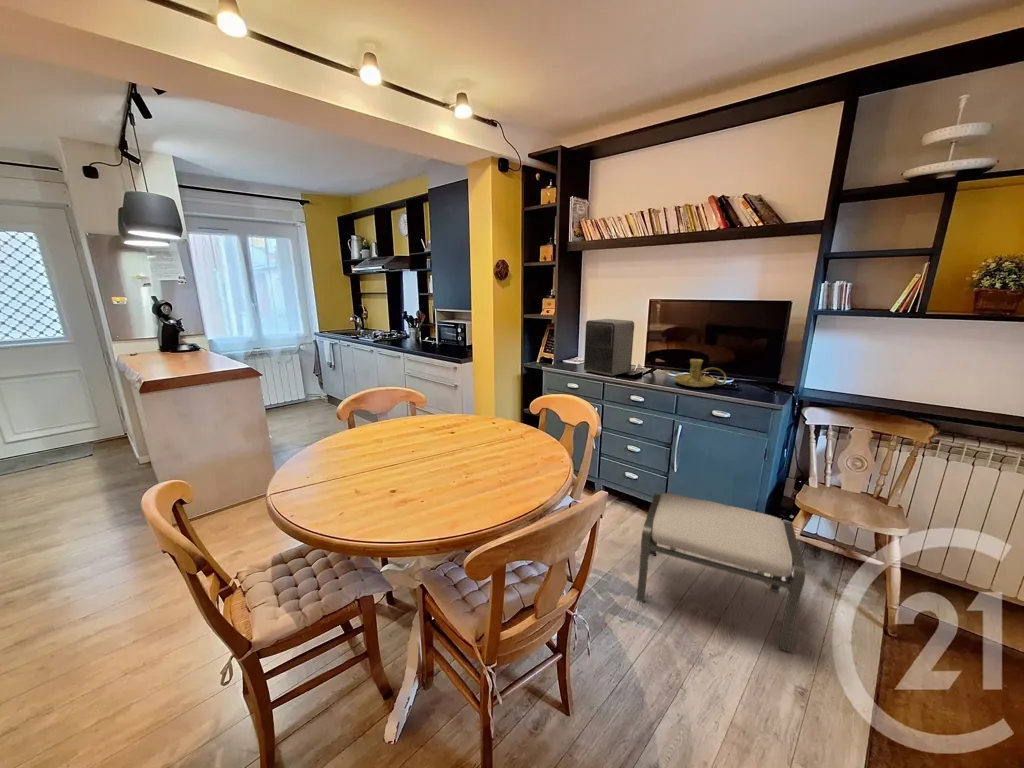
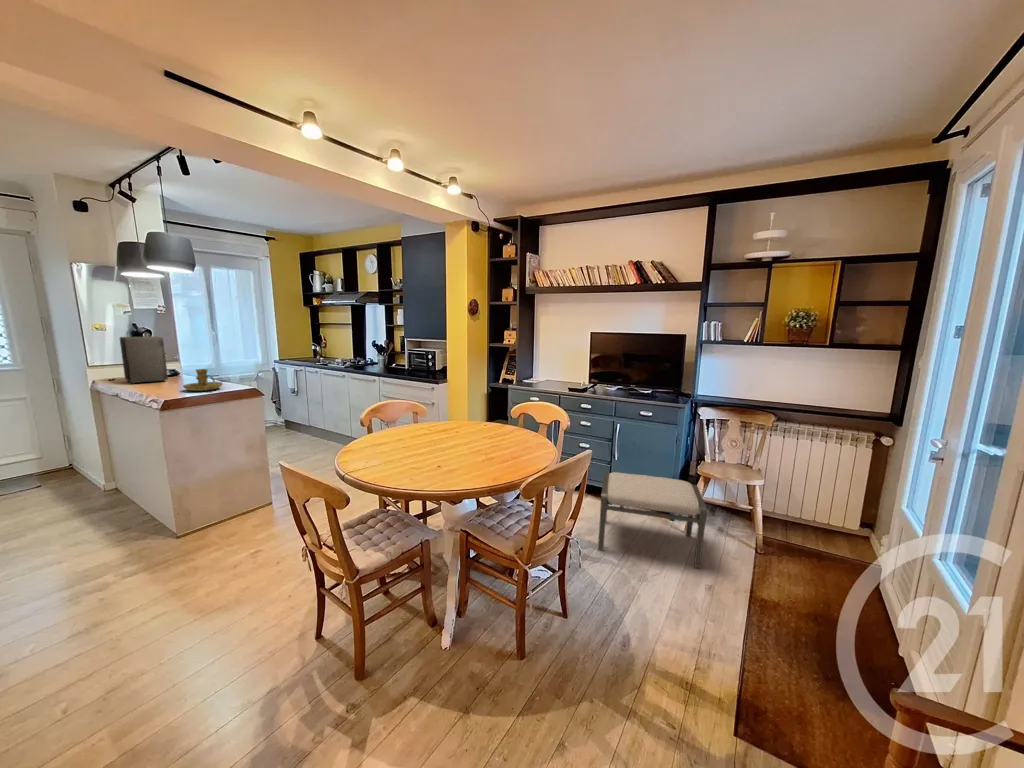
speaker: present [584,319,634,377] -> present [120,337,168,384]
candle holder: present [674,359,726,387] -> present [183,369,222,391]

